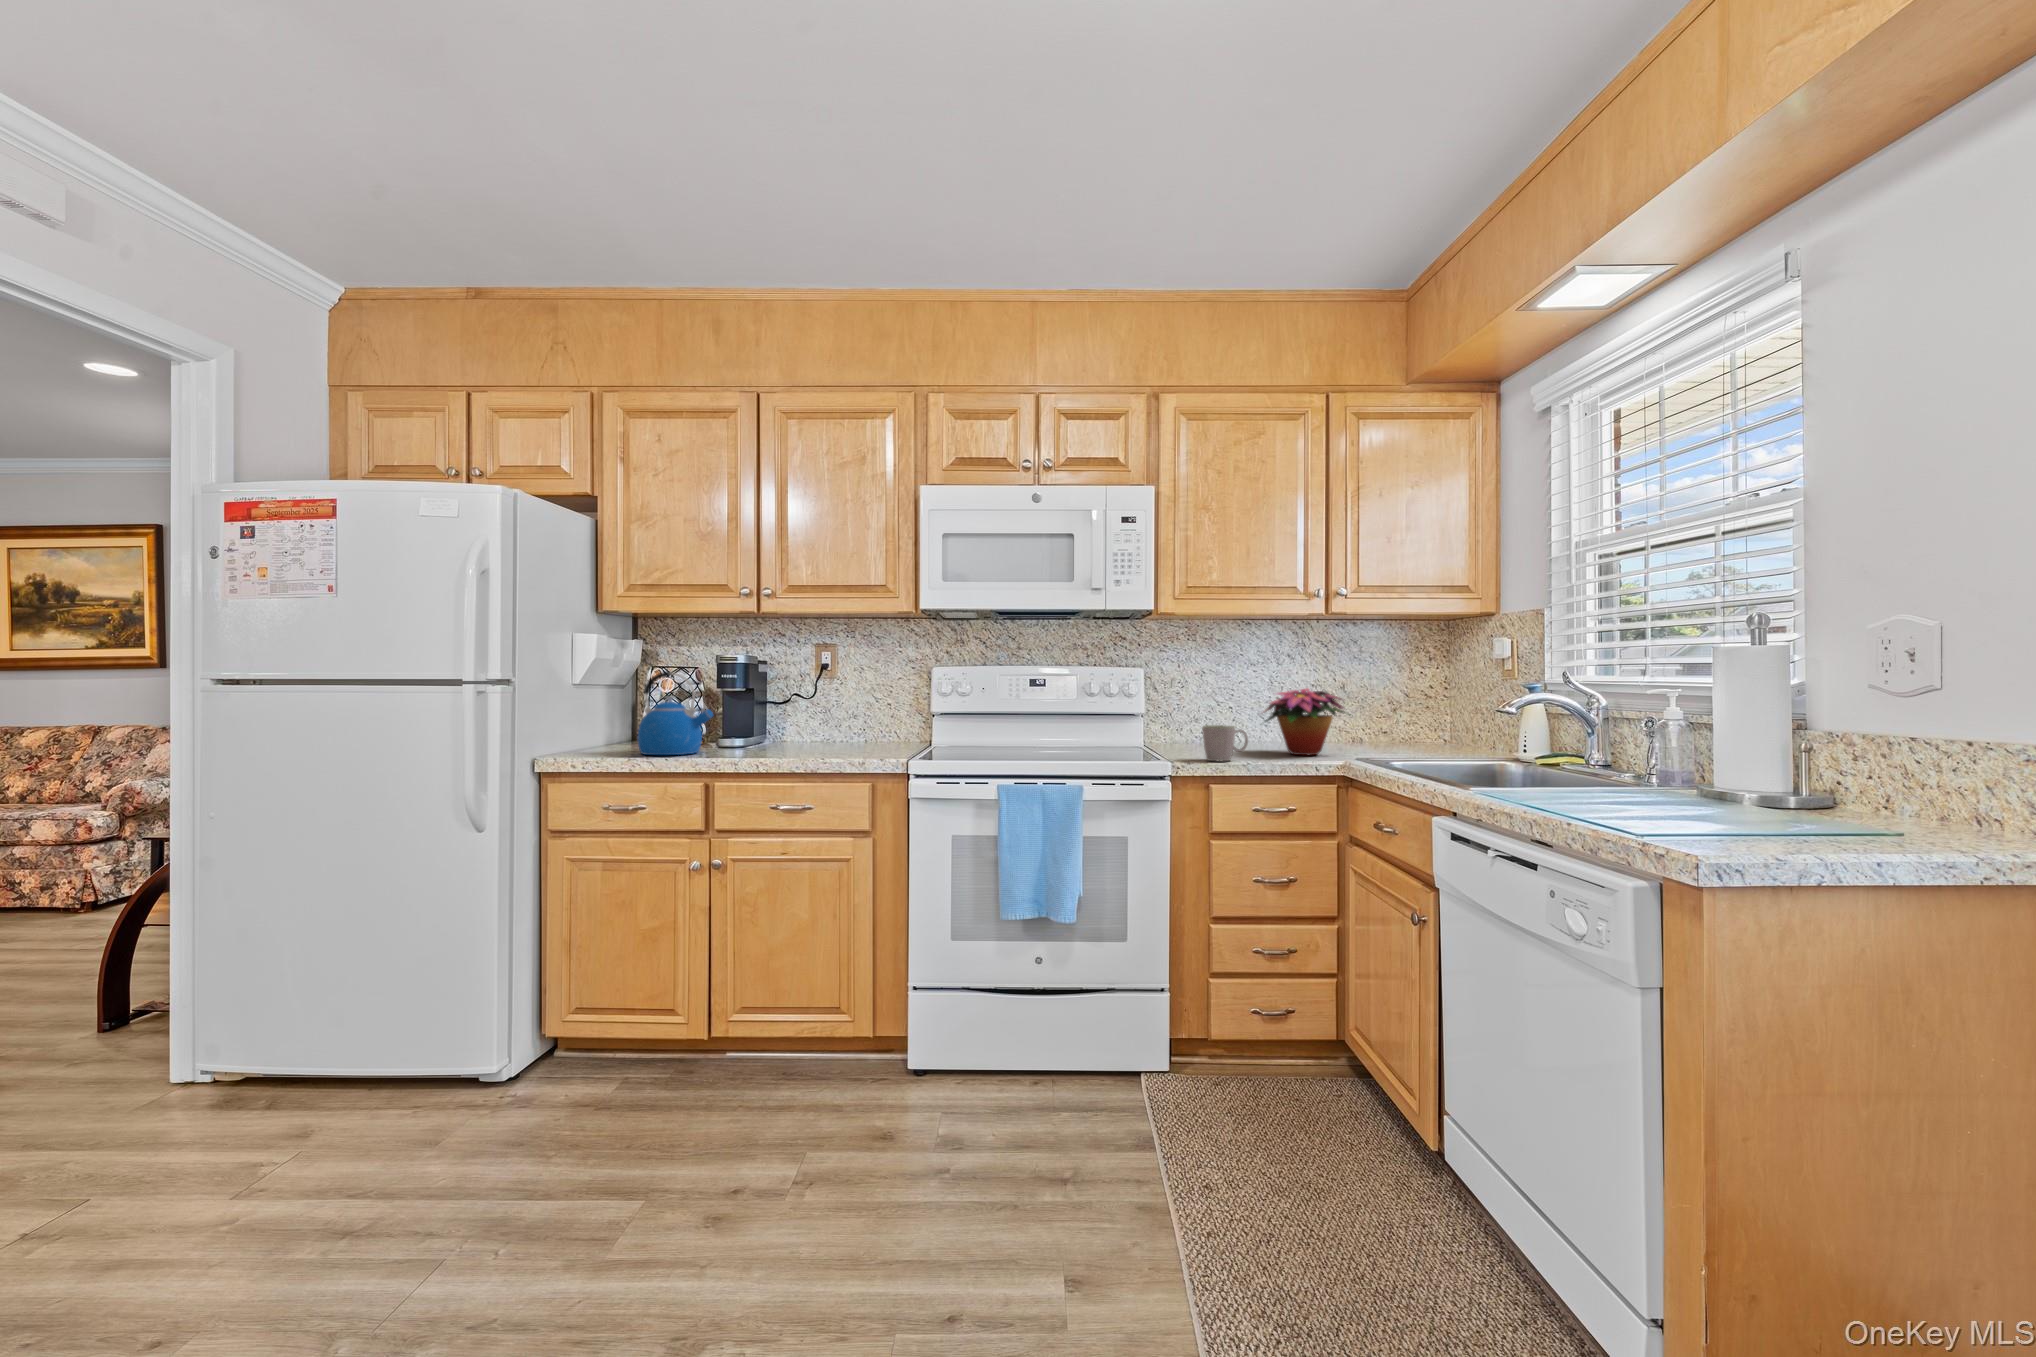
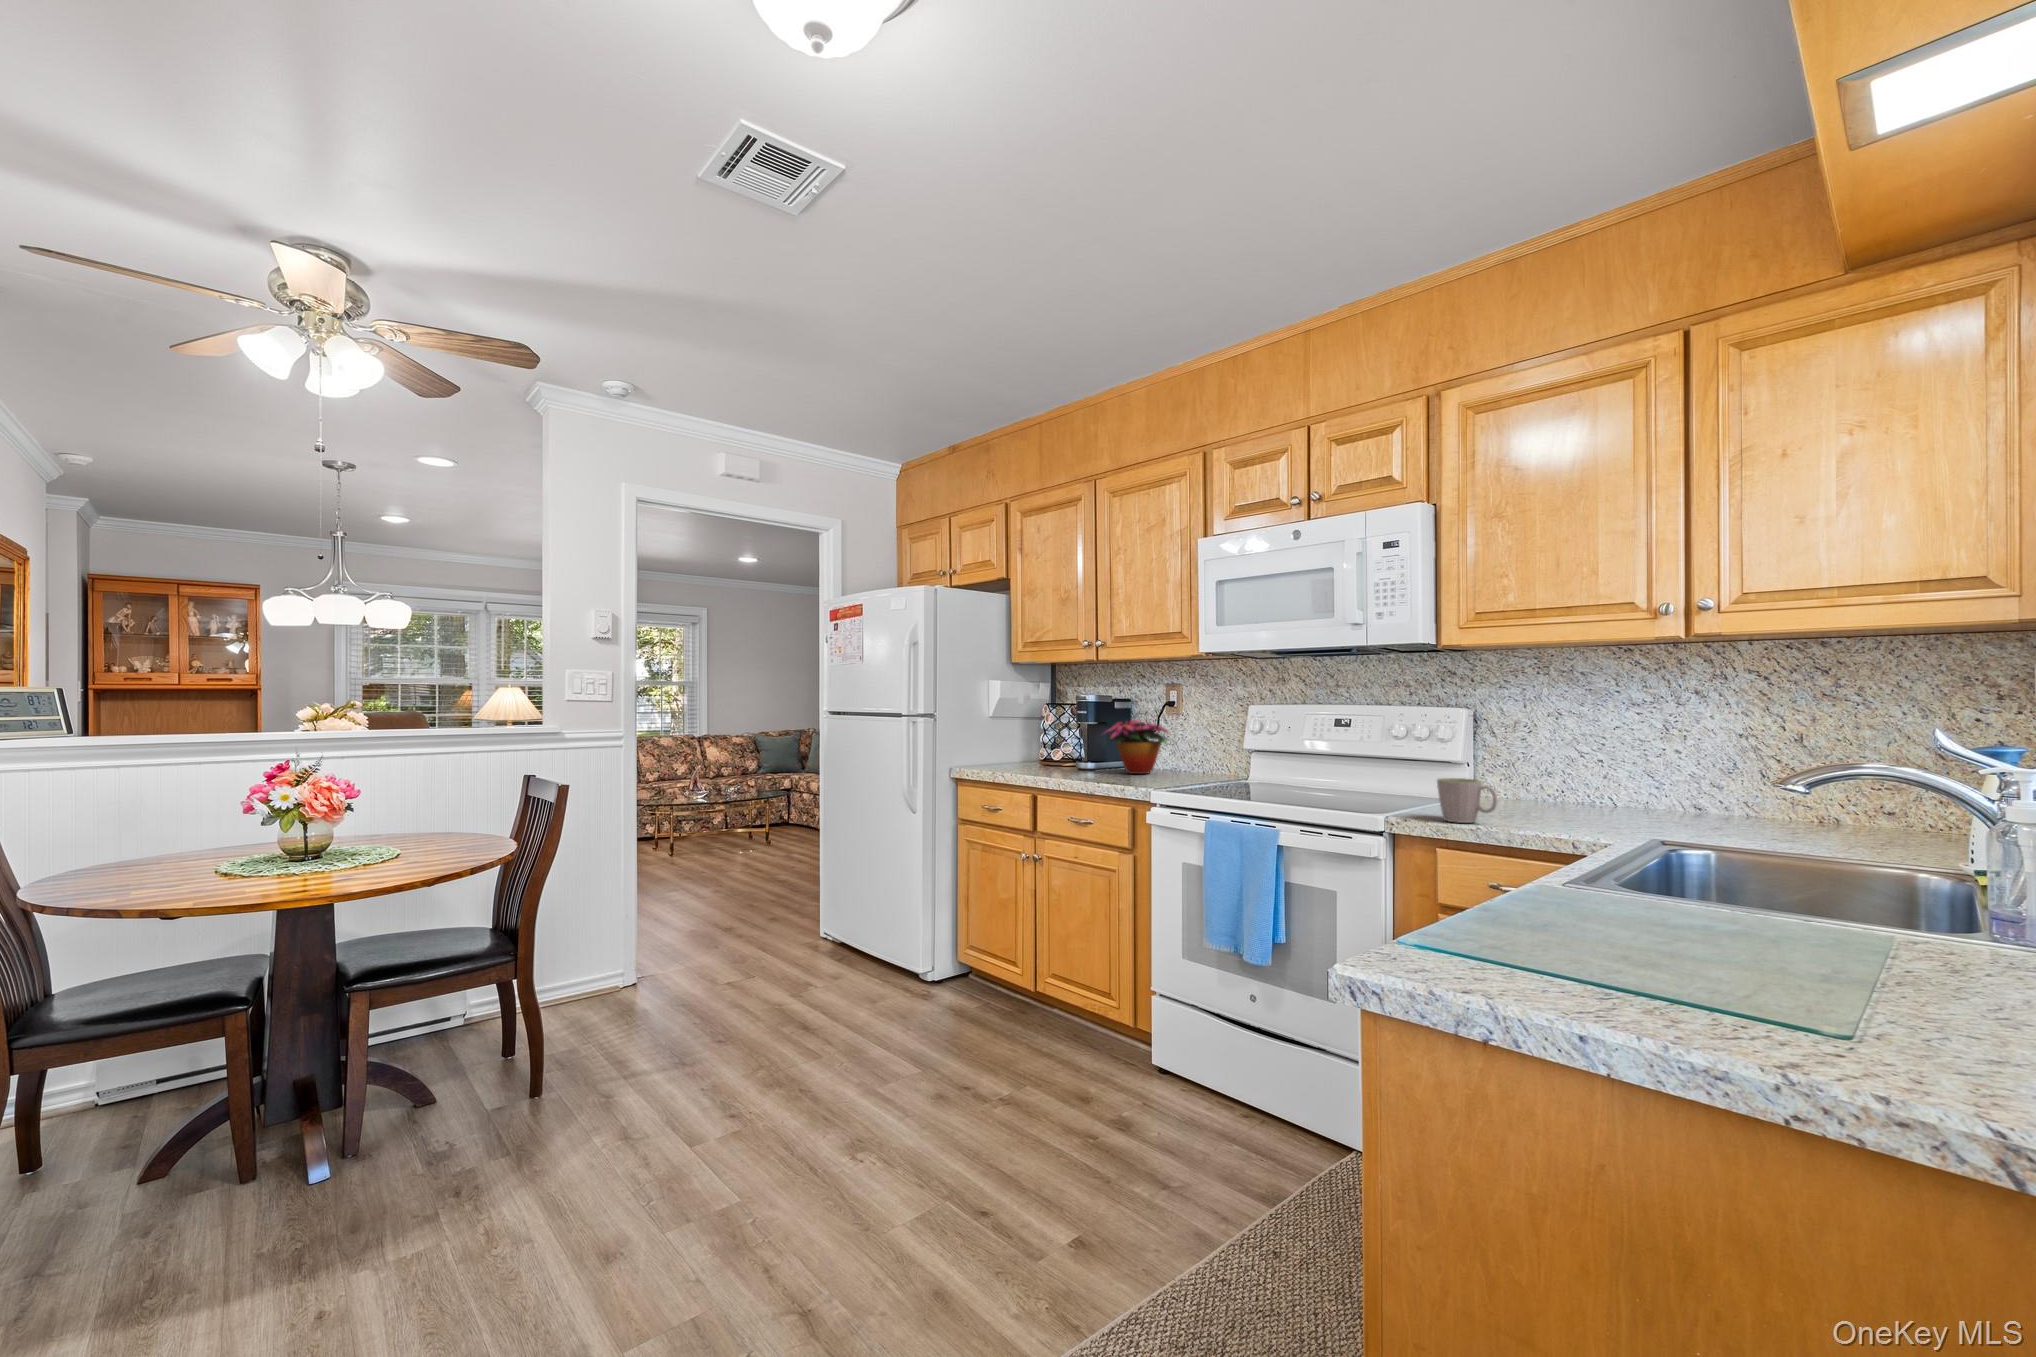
kettle: present [637,671,713,755] -> none [1005,708,1050,771]
flower arrangement: present [1265,688,1344,755] -> present [1107,720,1169,774]

